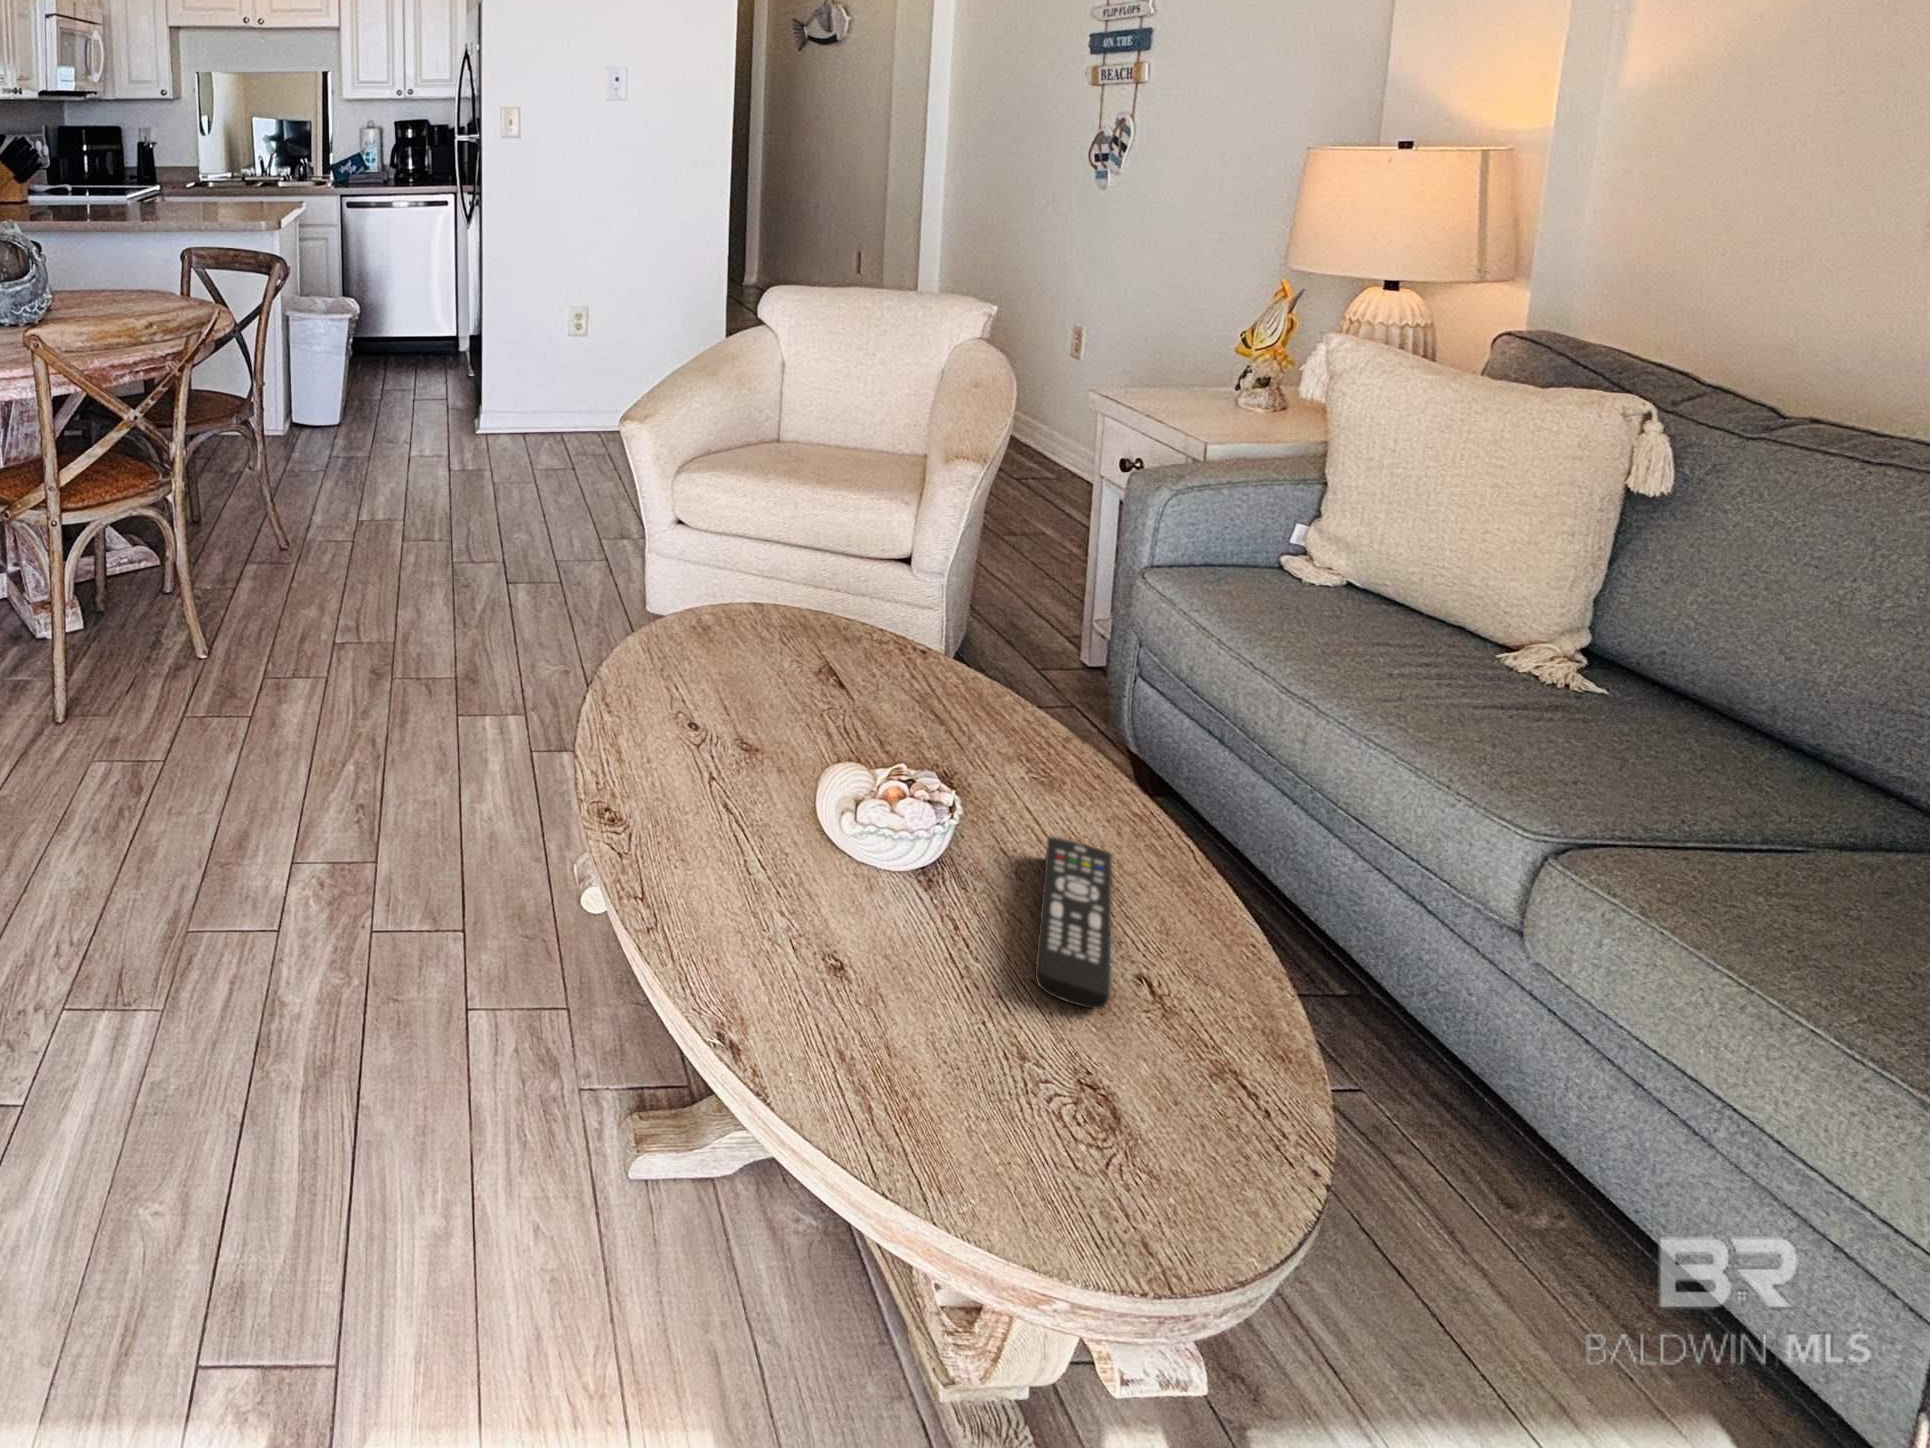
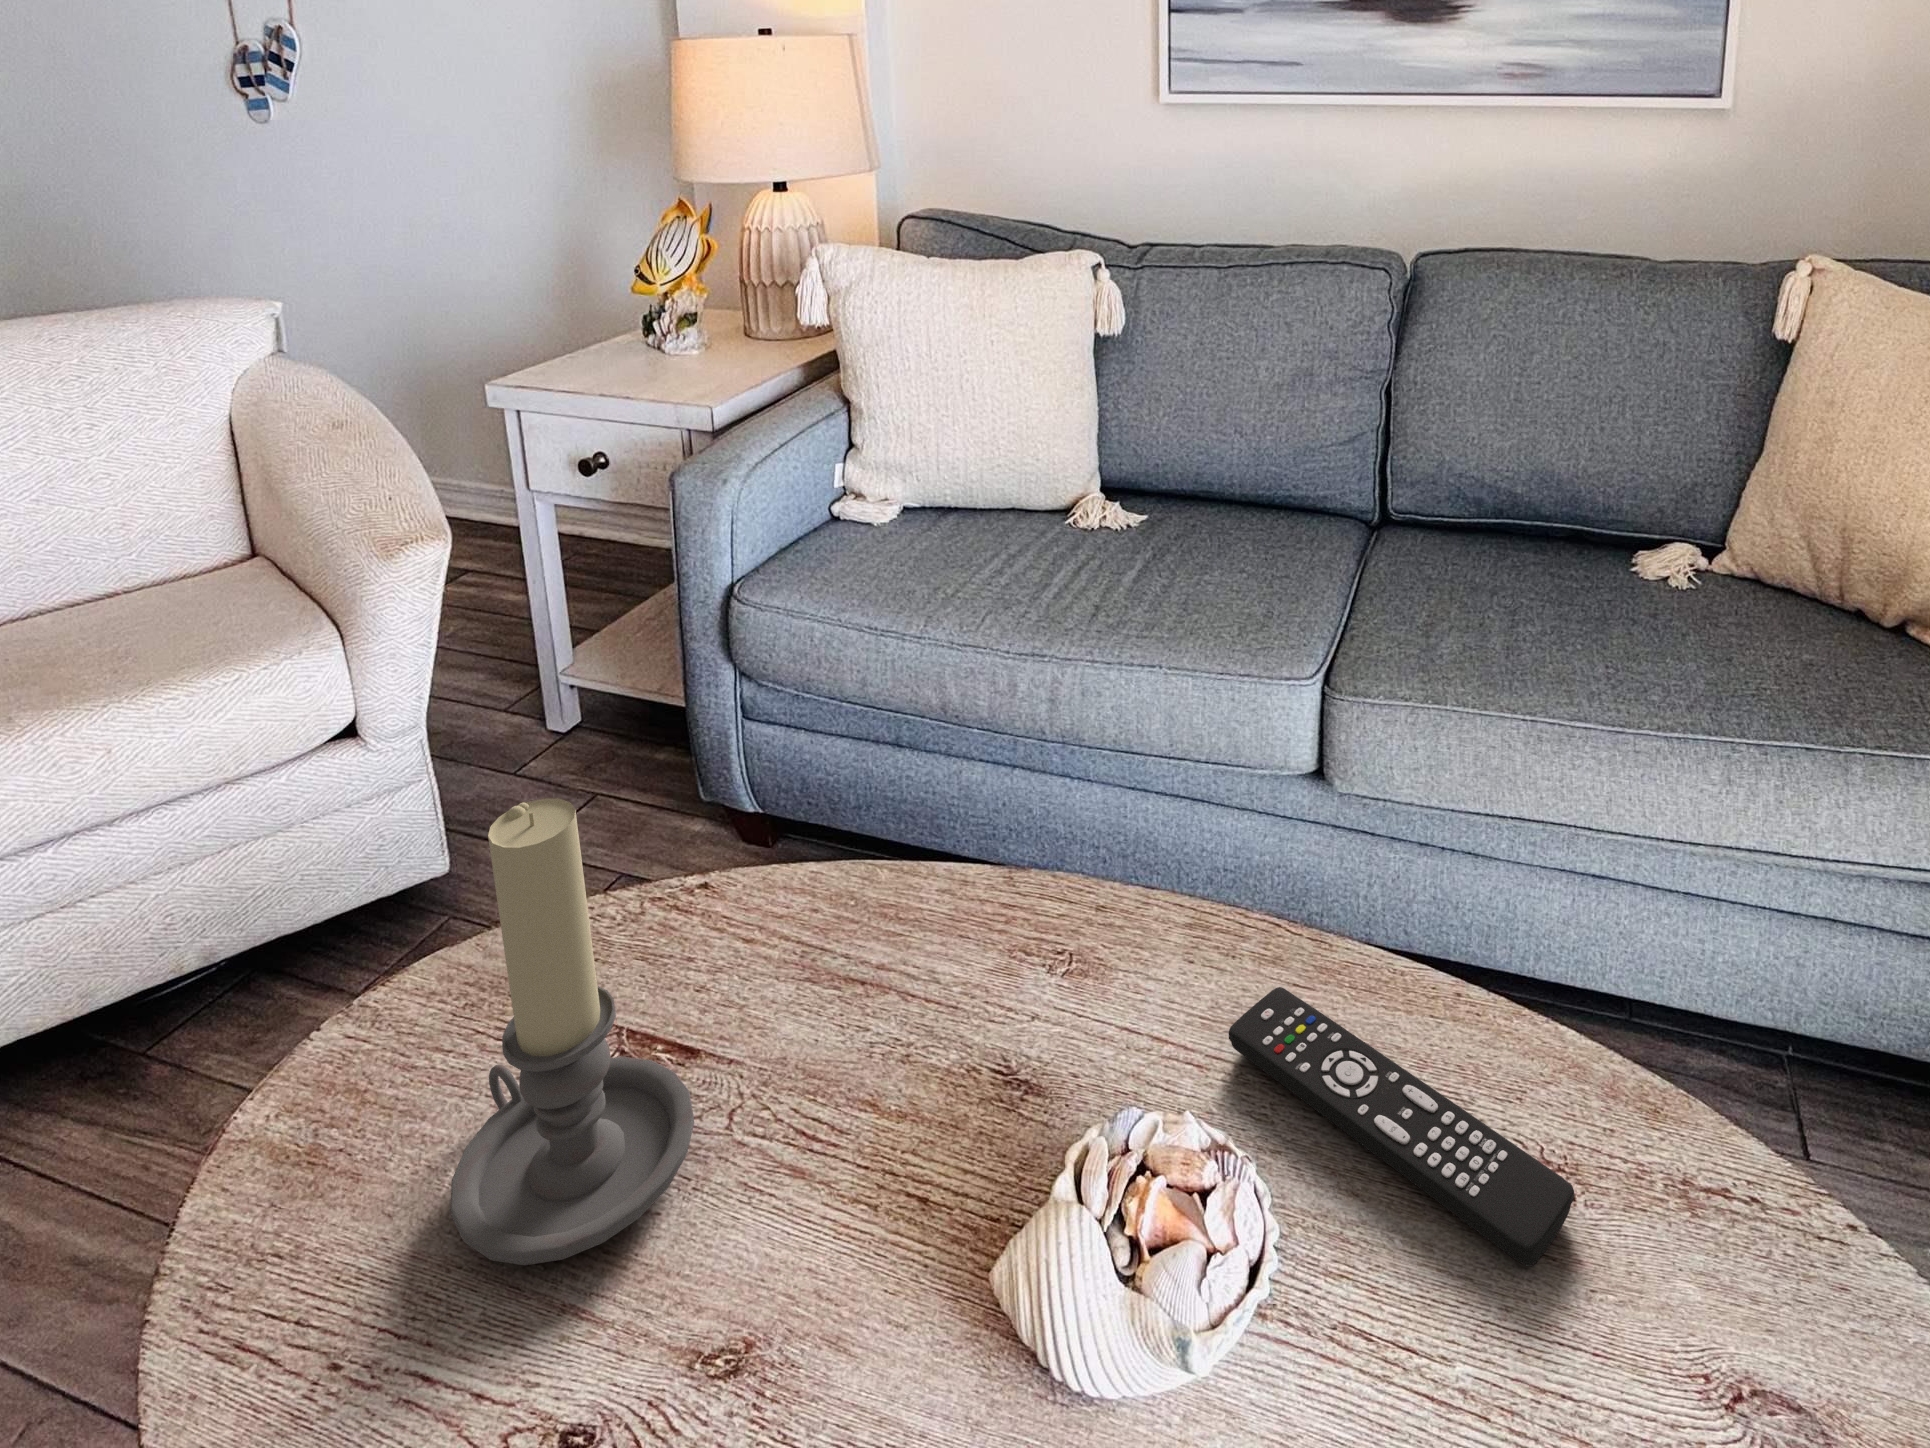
candle holder: none [717,502,821,699] -> present [450,799,694,1265]

